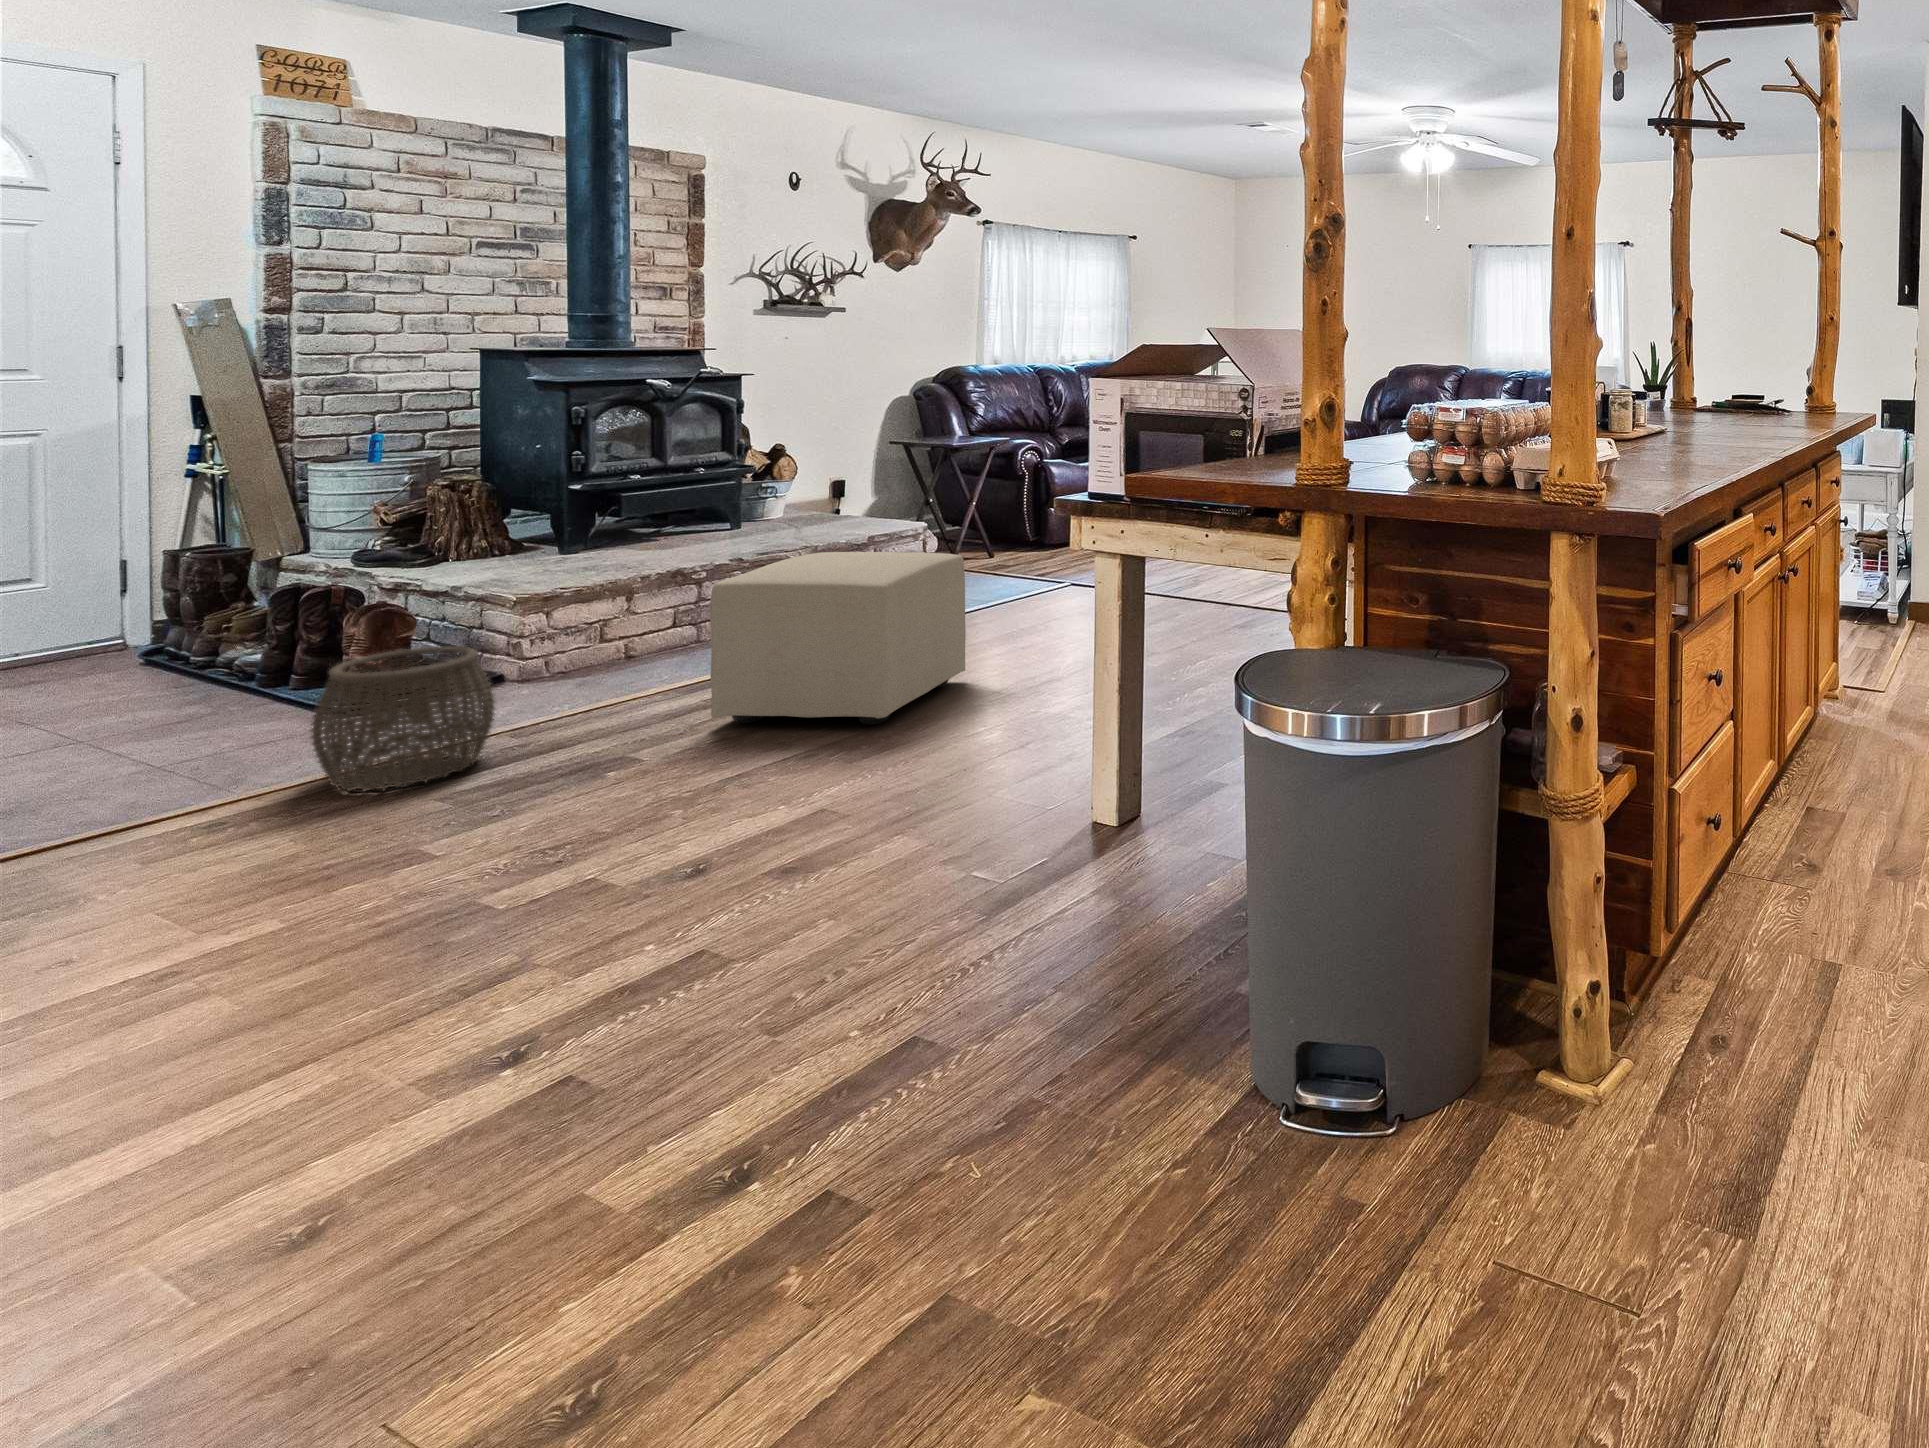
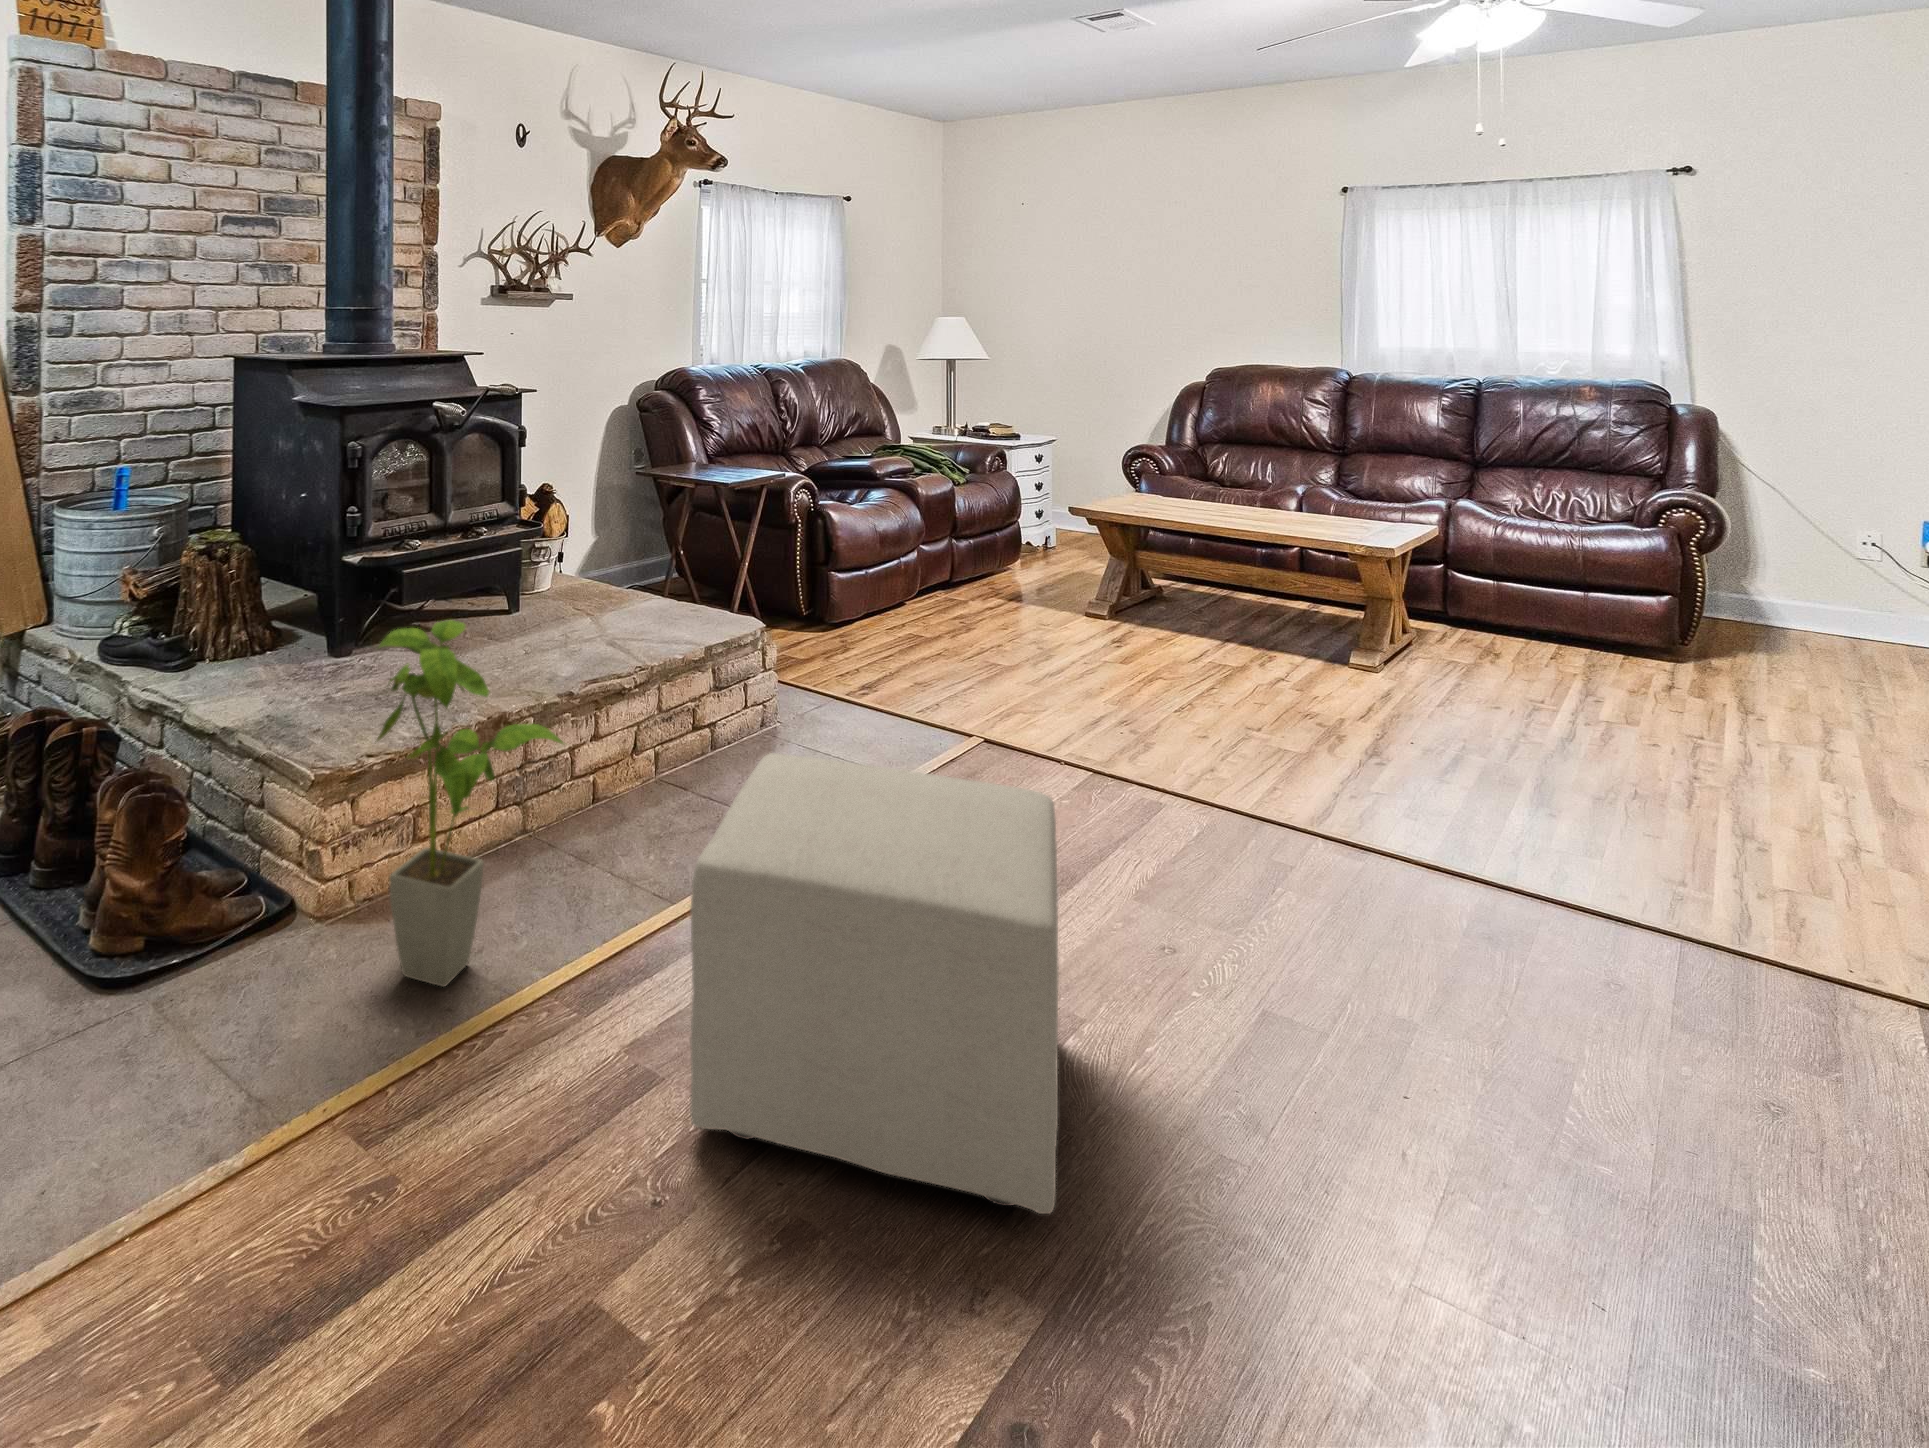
house plant: none [537,487,679,701] -> present [377,620,564,987]
woven basket: present [311,646,495,791] -> none [102,946,368,1290]

